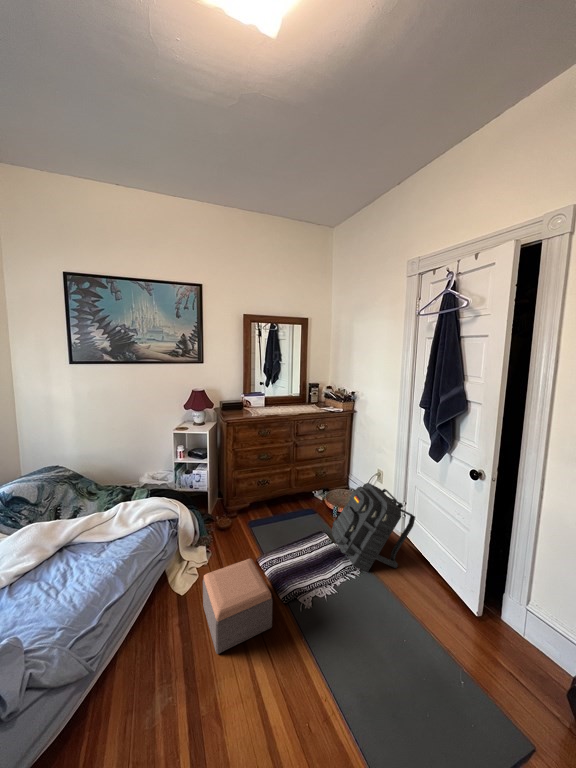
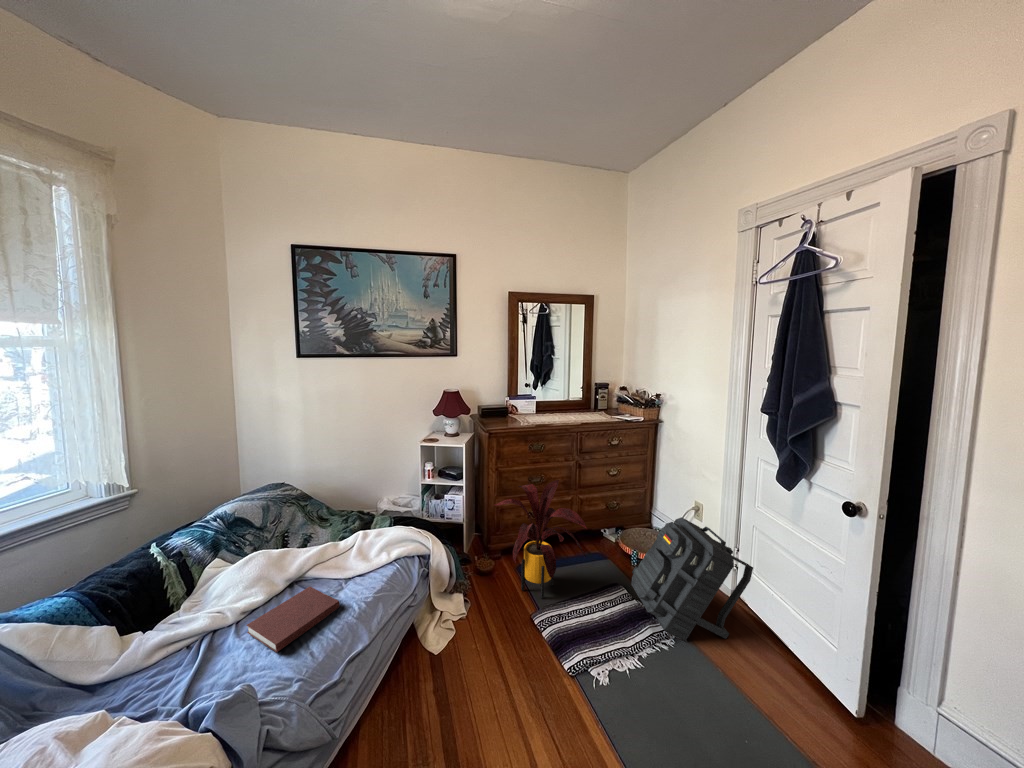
house plant: none [229,457,299,548] -> present [495,480,586,599]
notebook: none [18,551,100,607] -> present [246,587,340,653]
footstool: present [203,559,272,654] -> none [464,611,558,734]

